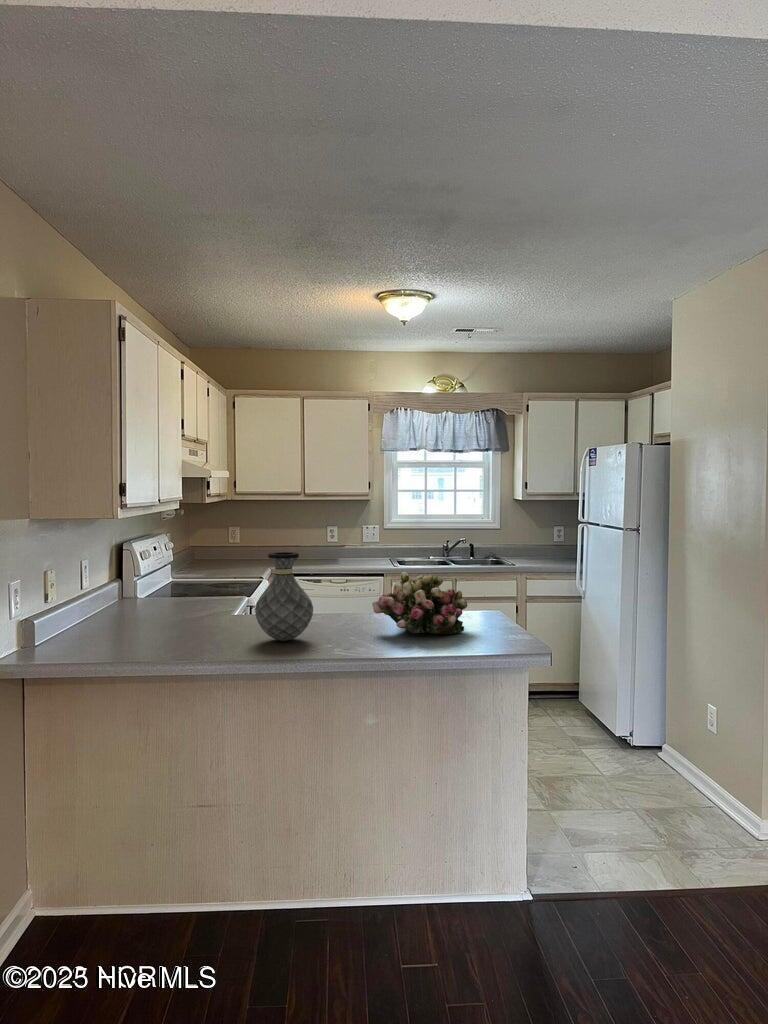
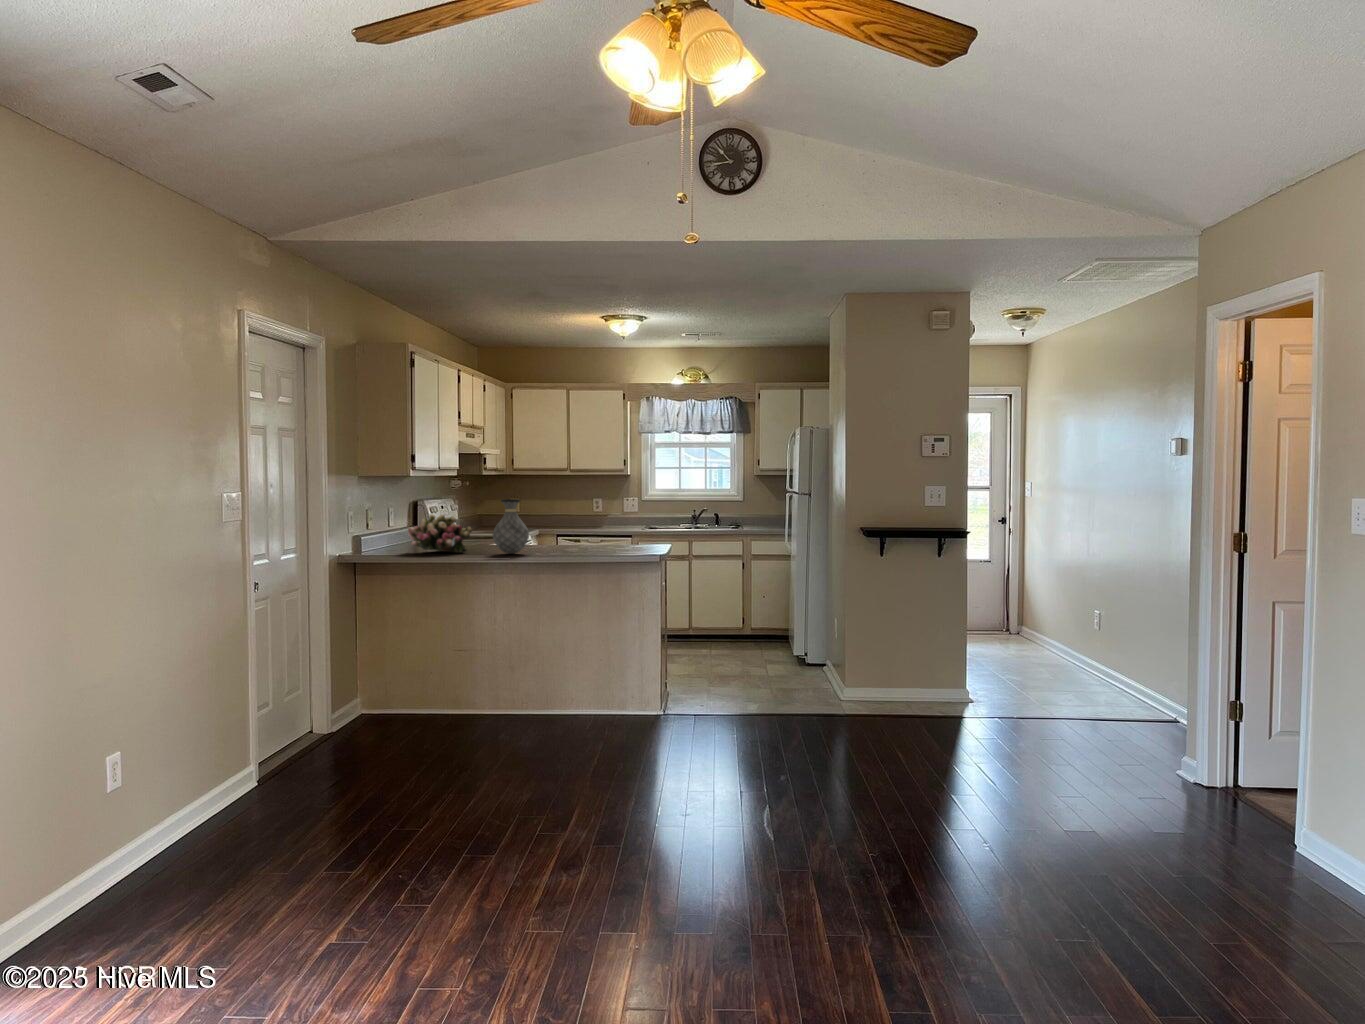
flower arrangement: present [372,572,467,634] -> present [408,514,472,553]

